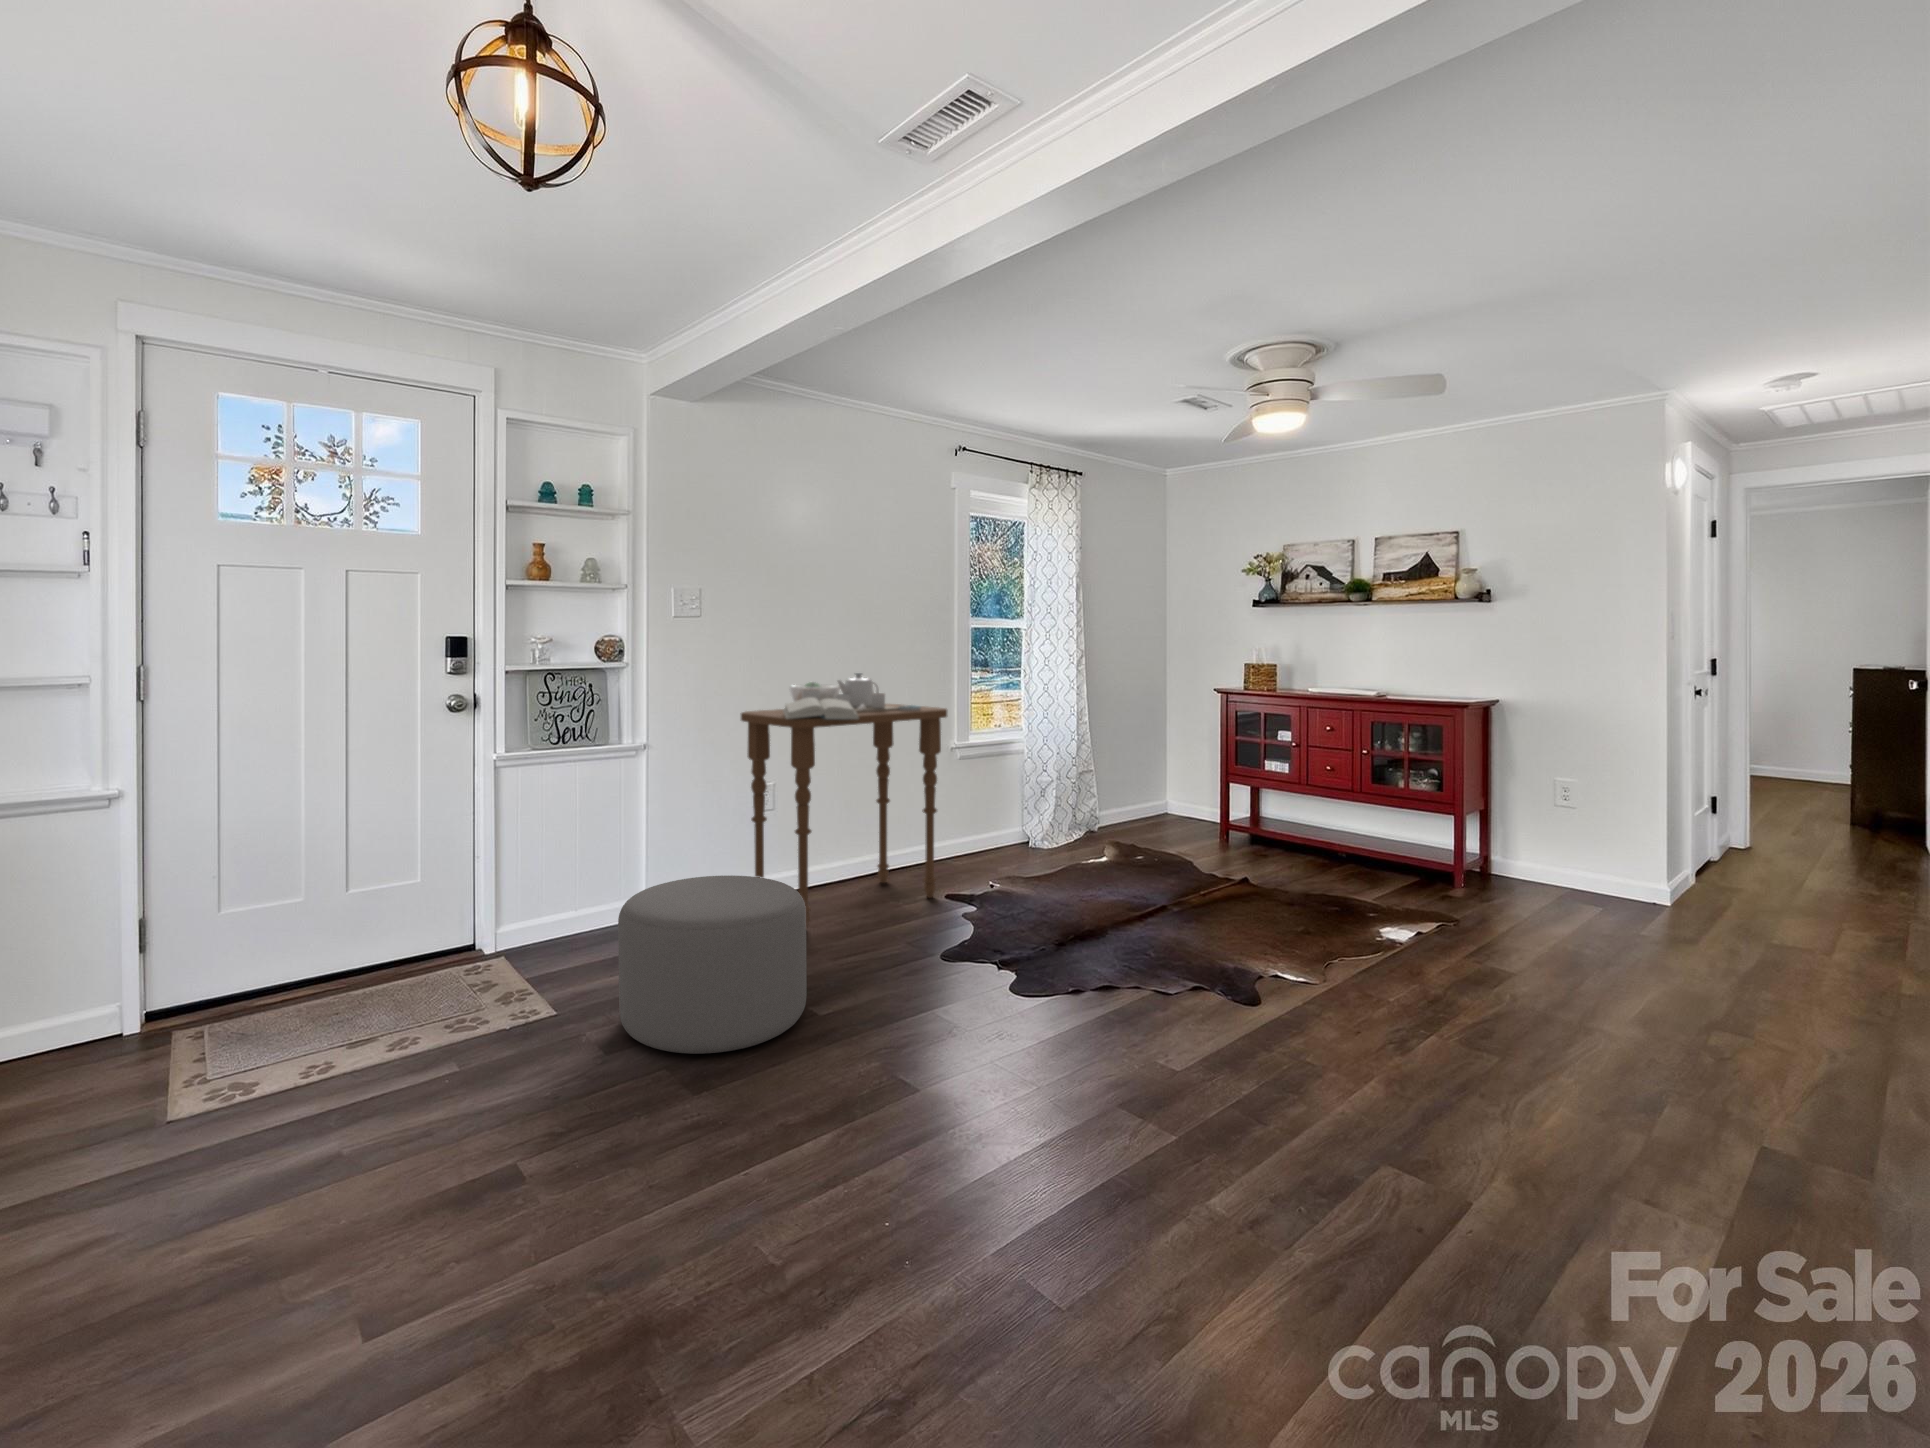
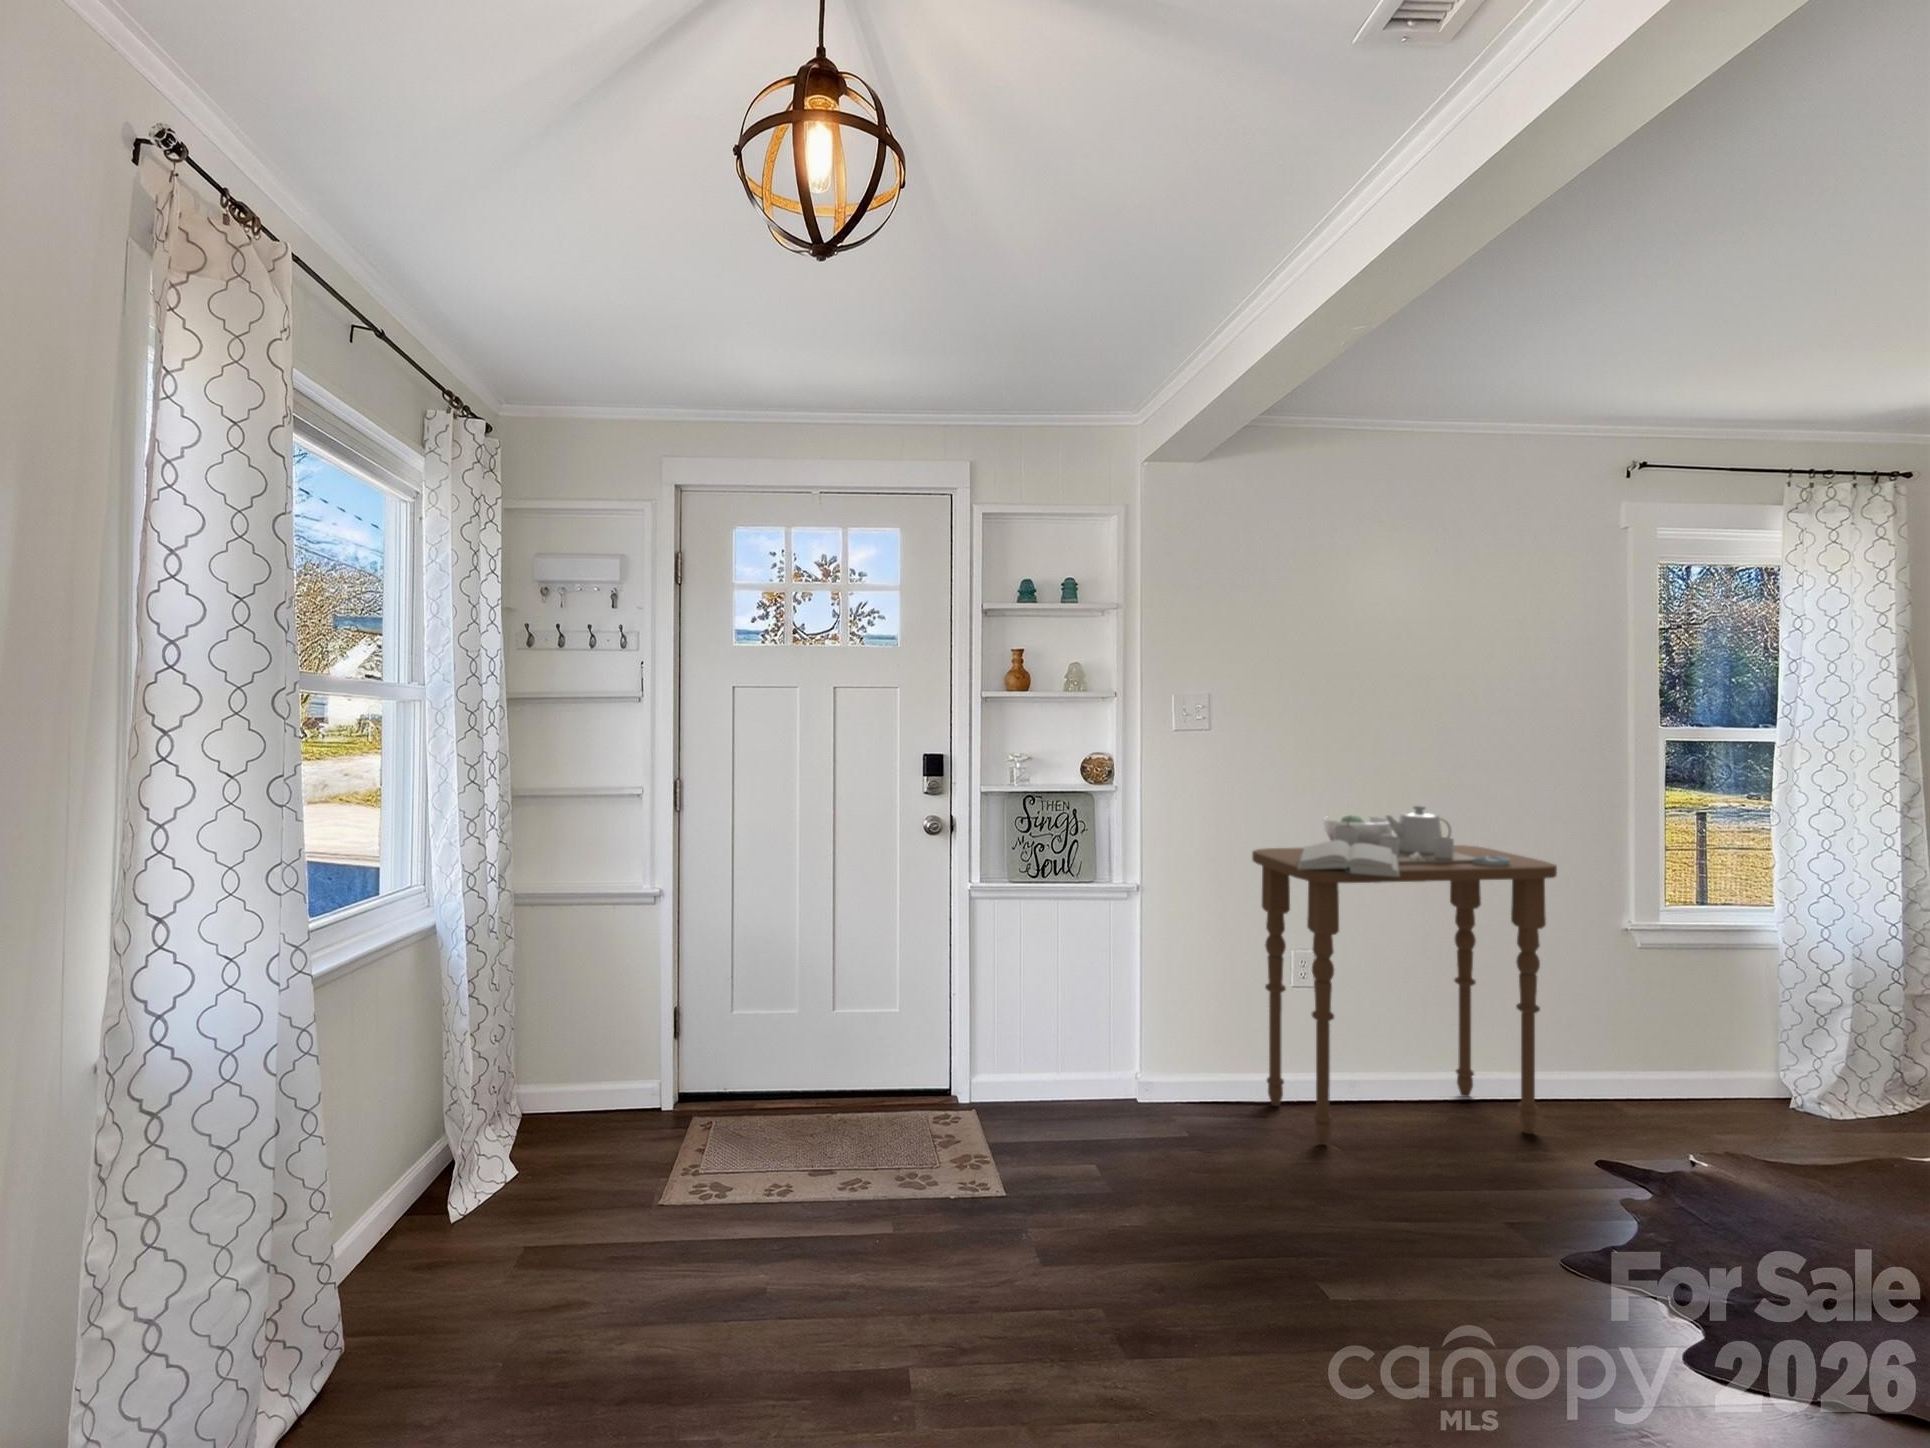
ottoman: present [618,875,807,1054] -> none [1057,1061,1282,1288]

